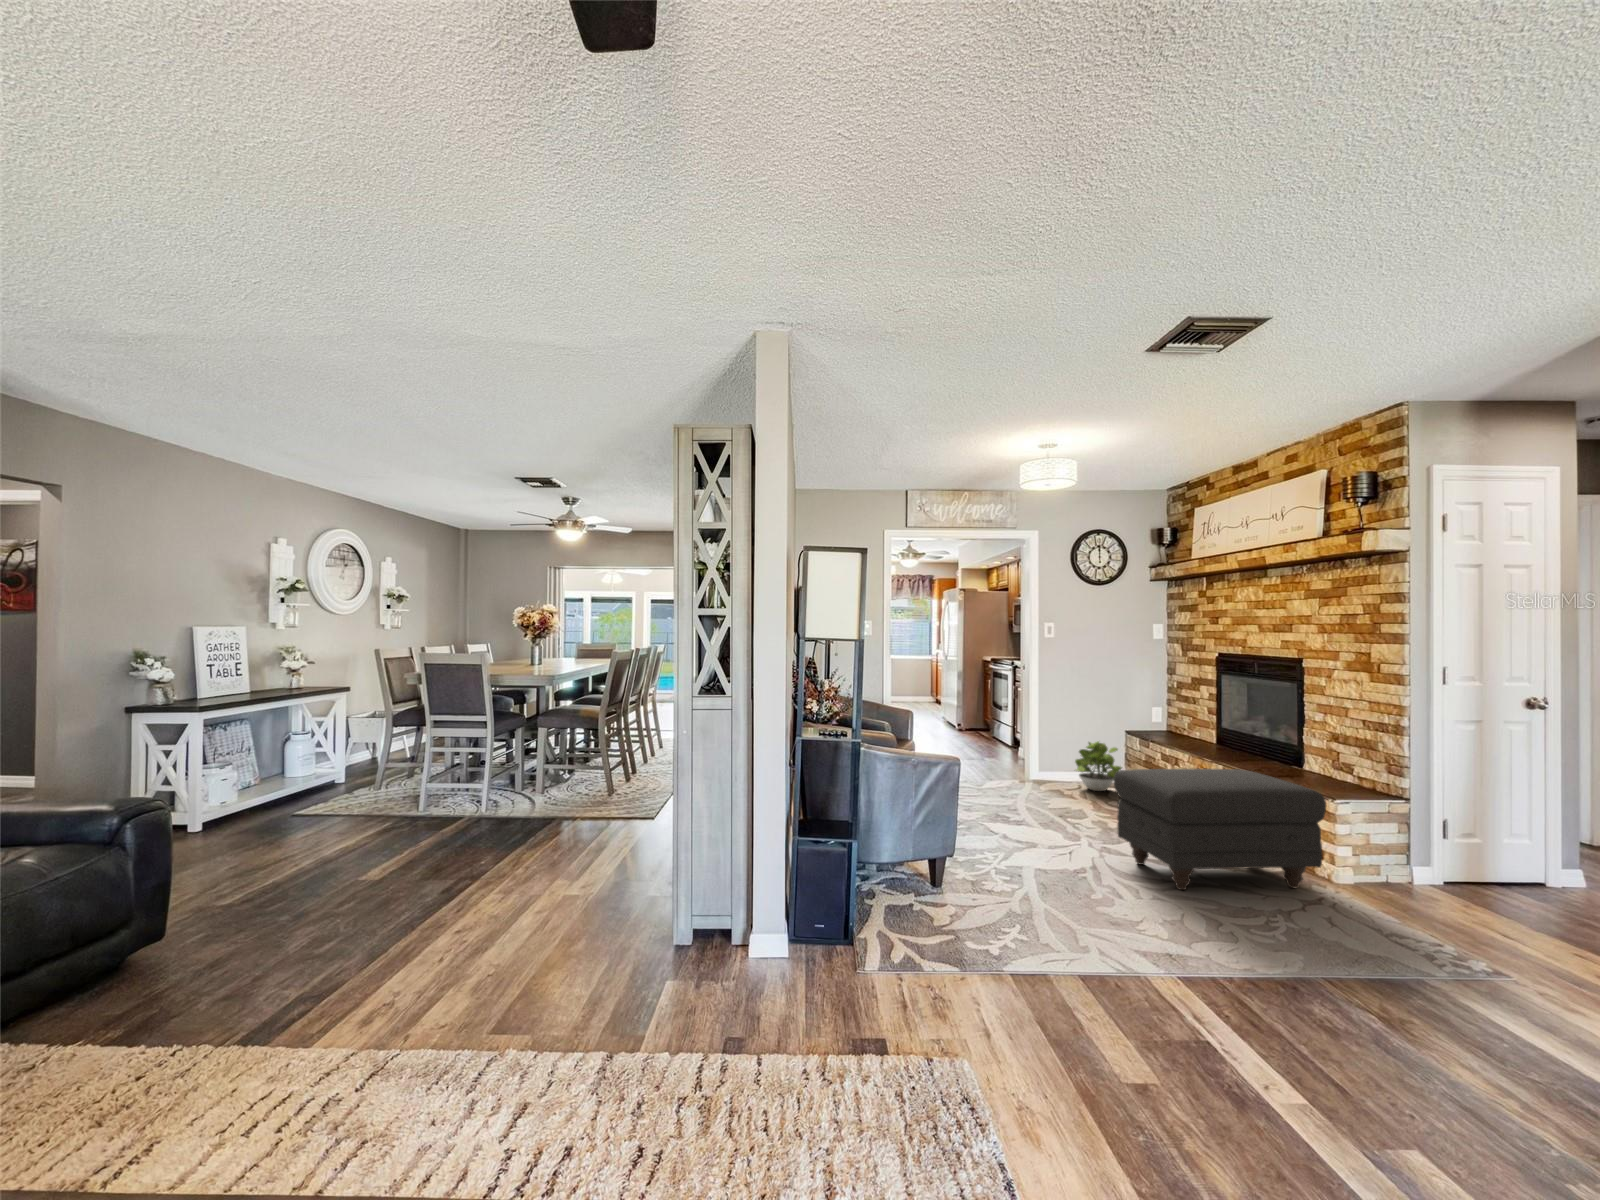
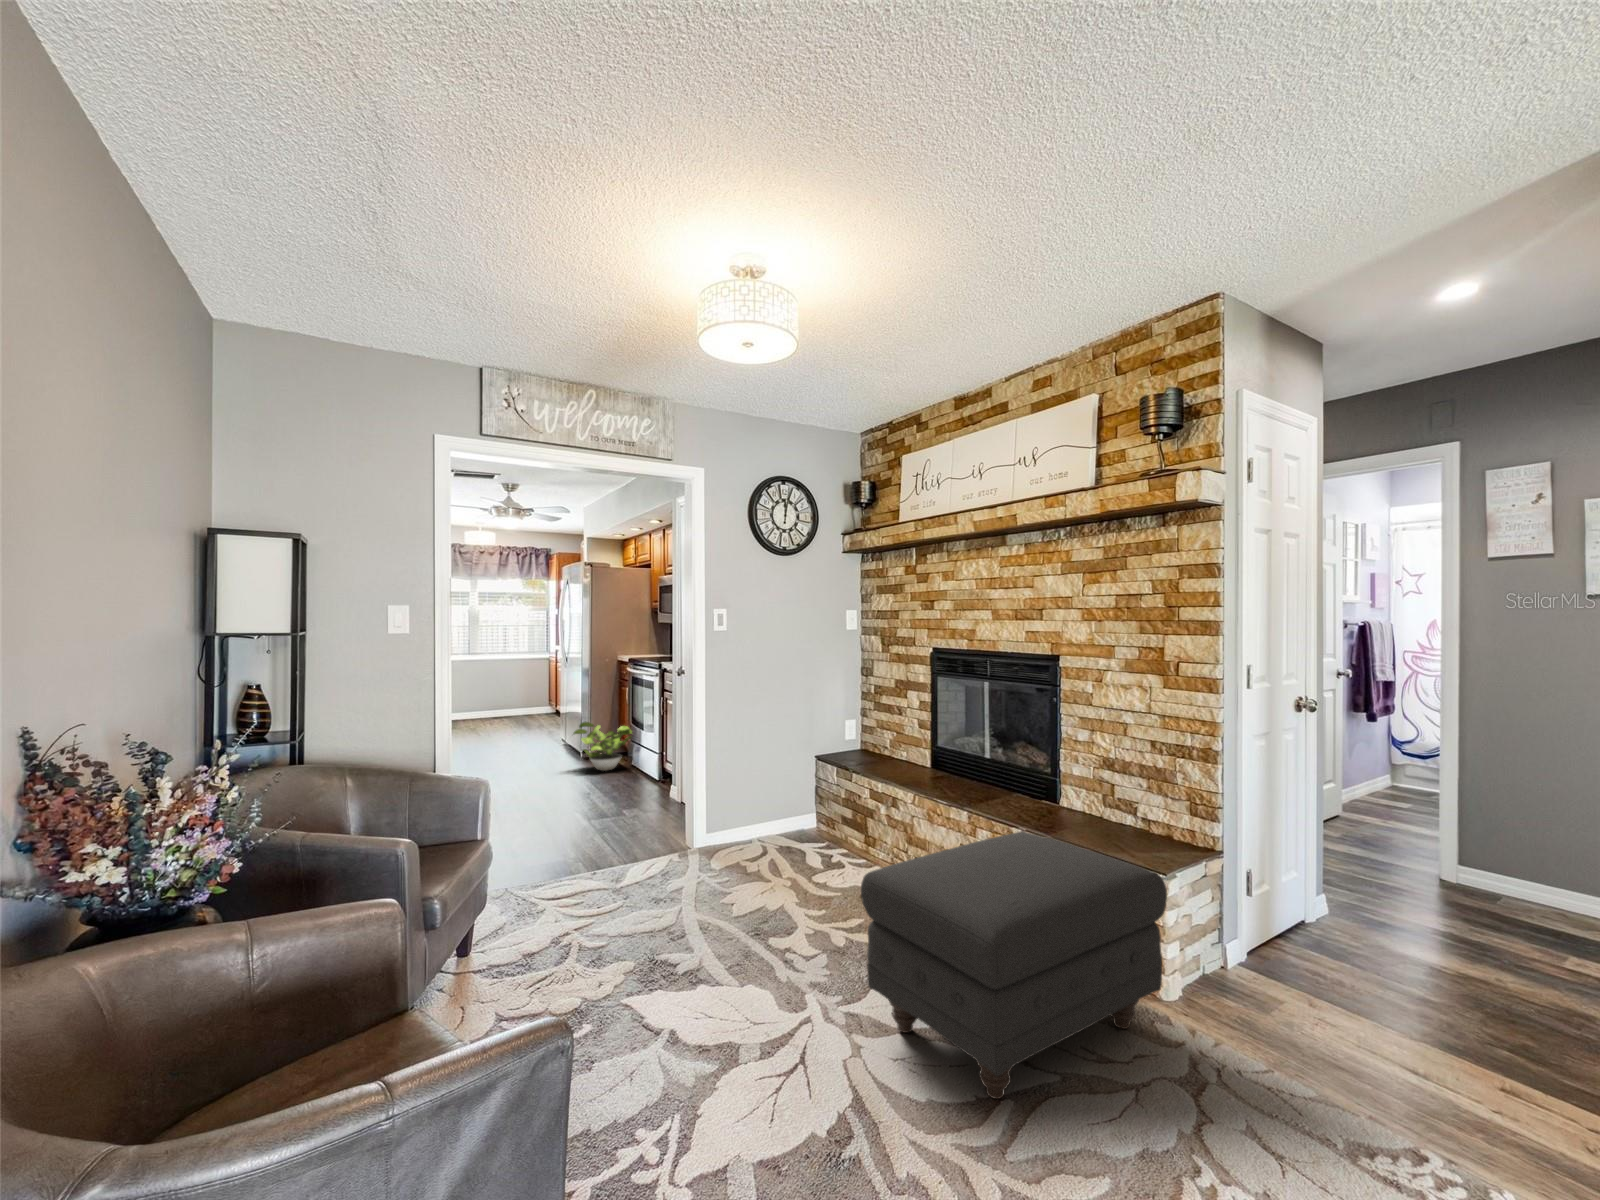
potted plant: present [1075,741,1122,791] -> present [573,722,632,771]

